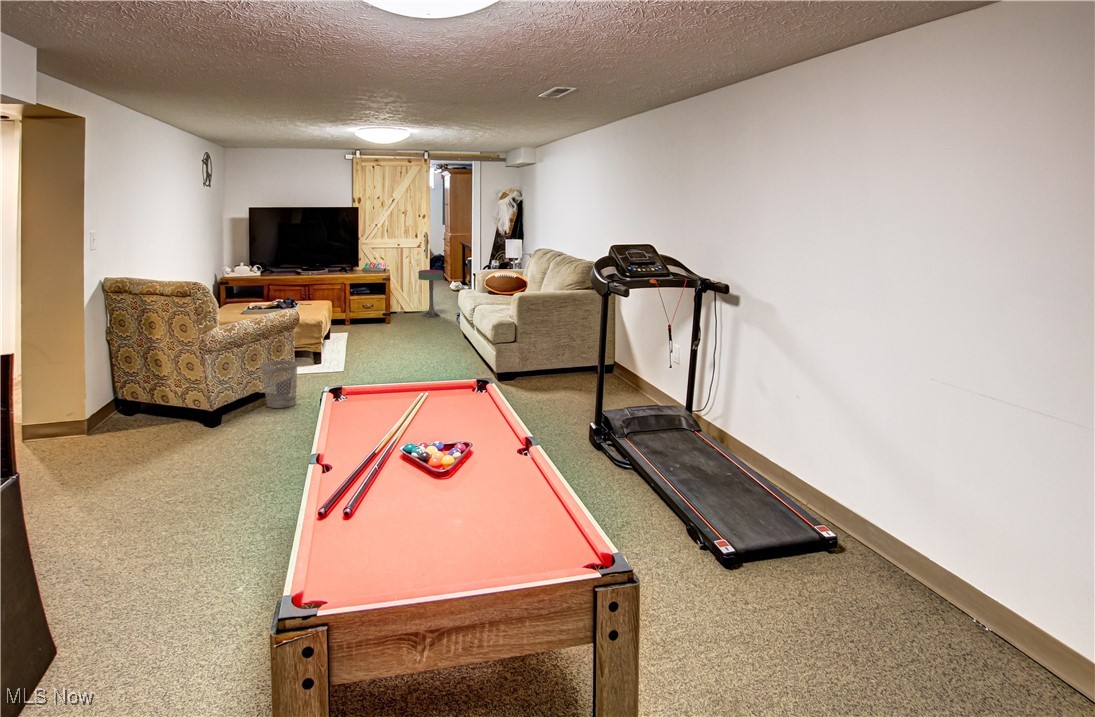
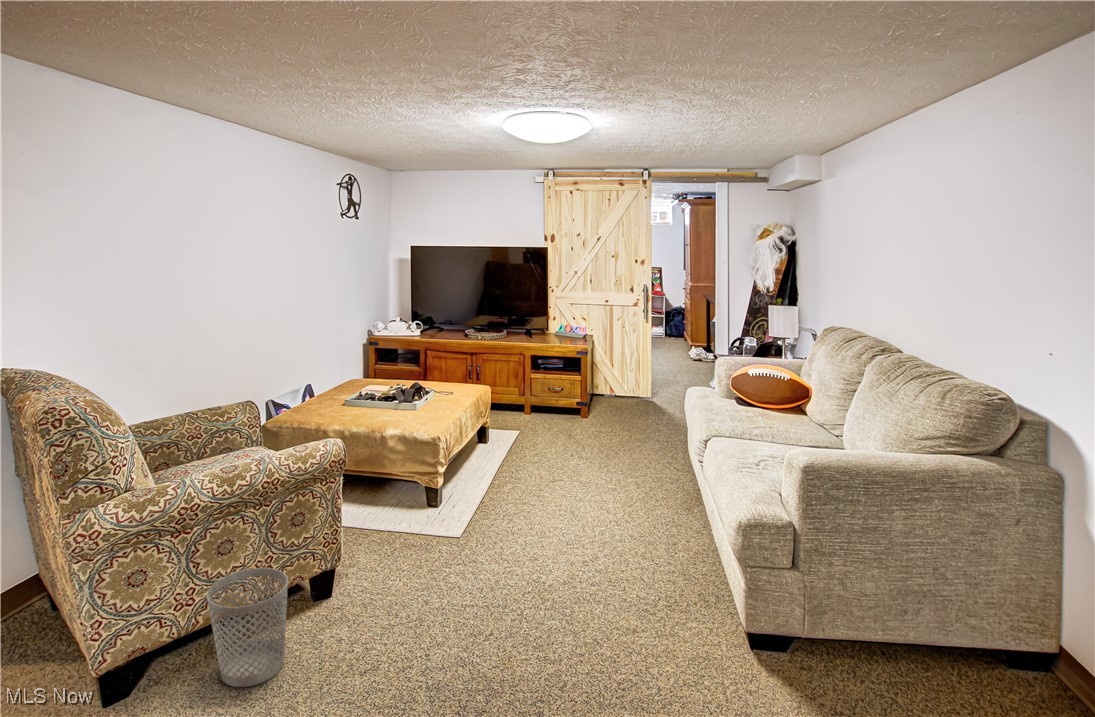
bar stool: present [418,270,443,317] -> none [630,339,667,408]

